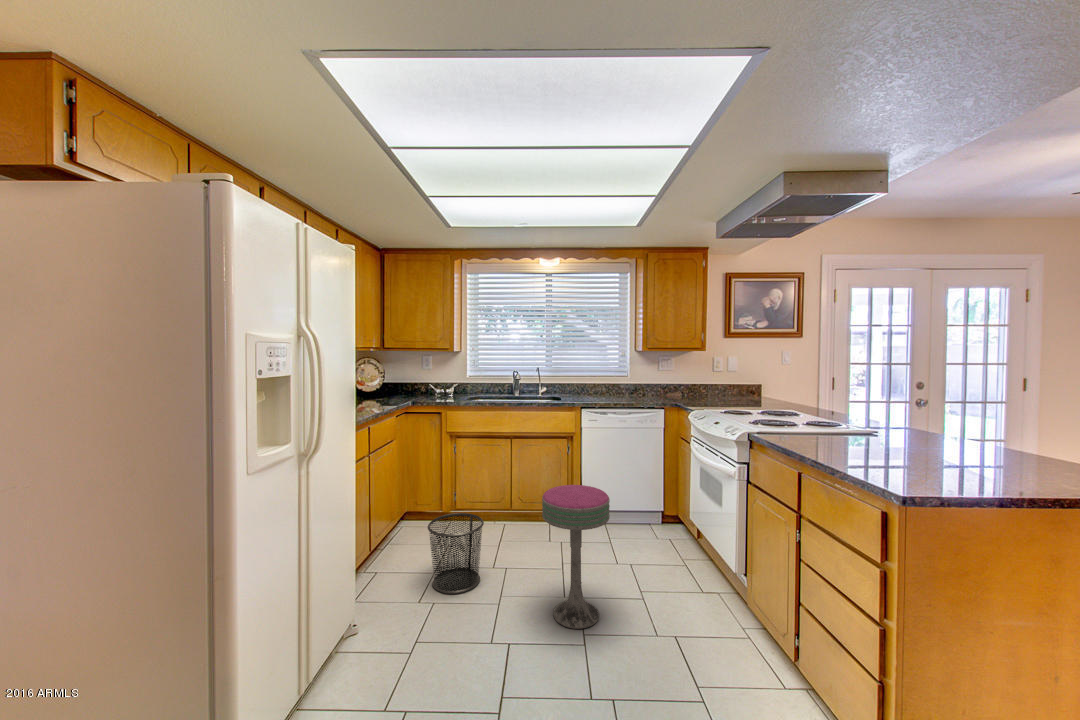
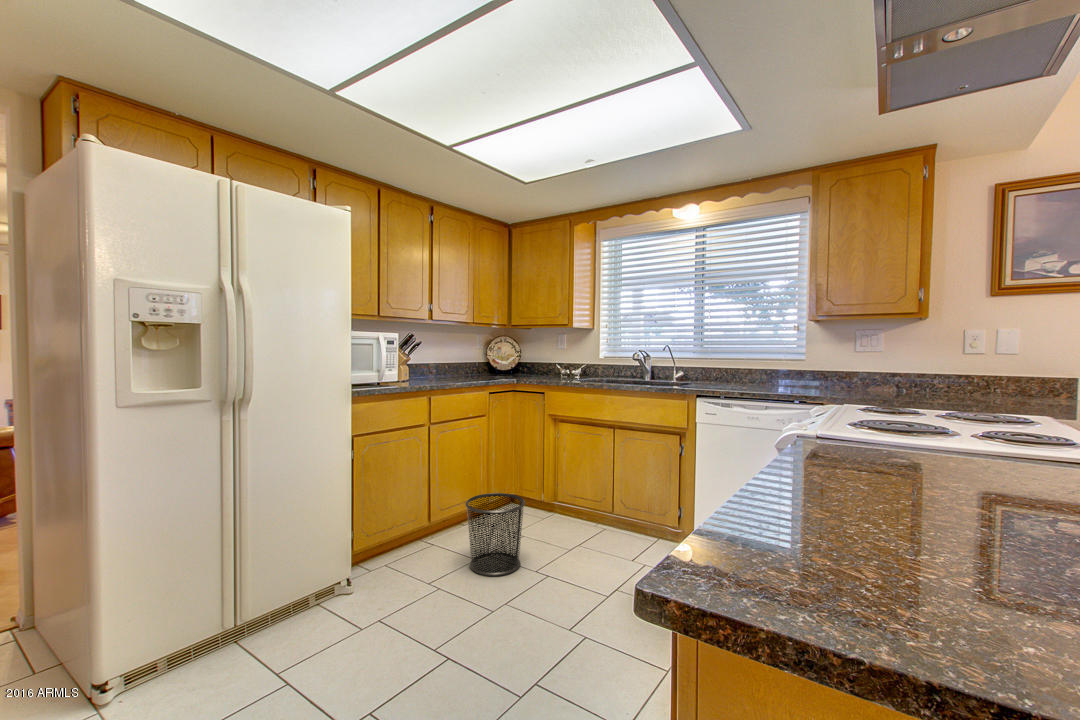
bar stool: present [542,485,610,629] -> none [531,475,616,654]

